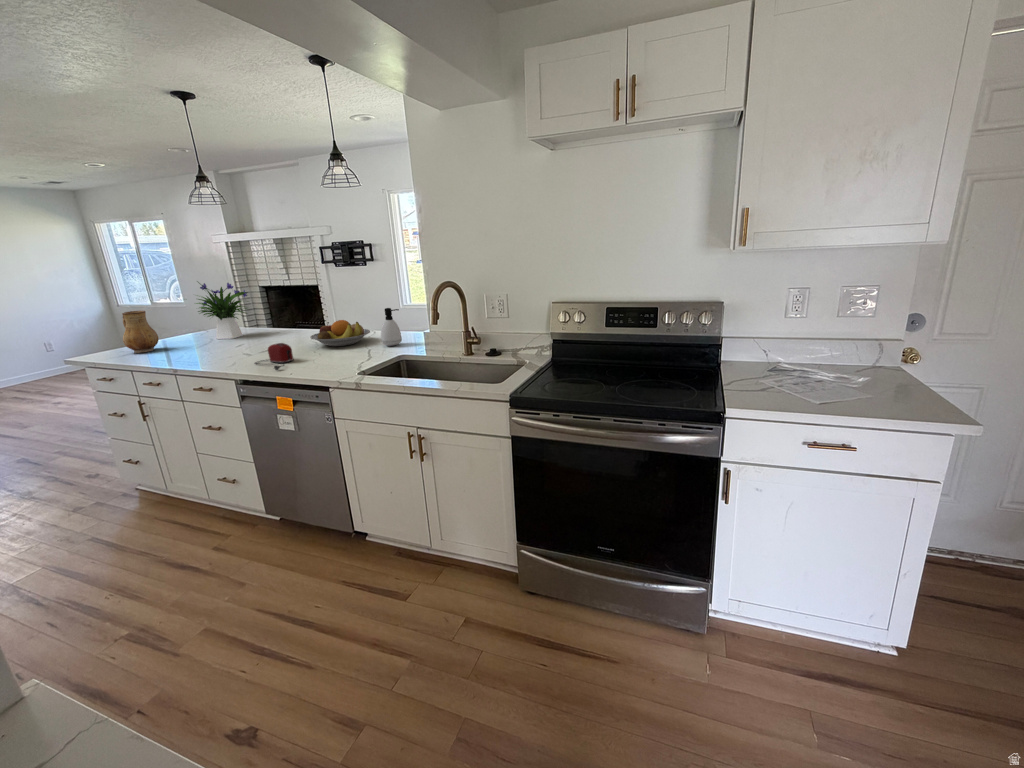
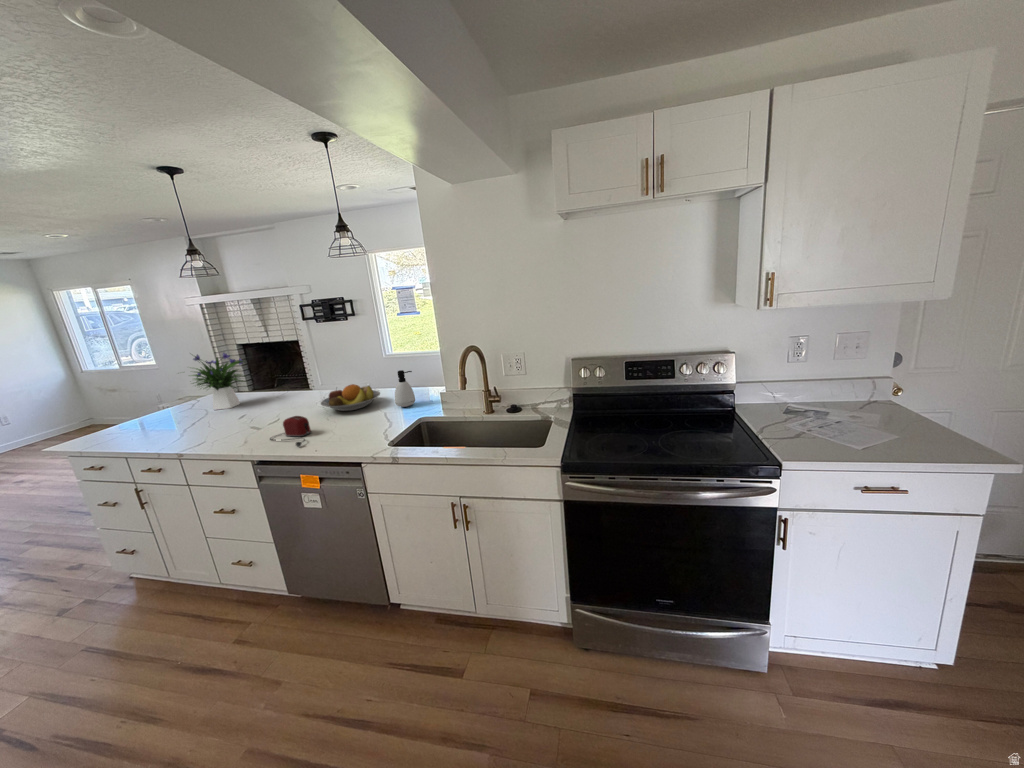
ceramic pitcher: present [122,311,158,353] -> none [110,389,151,434]

